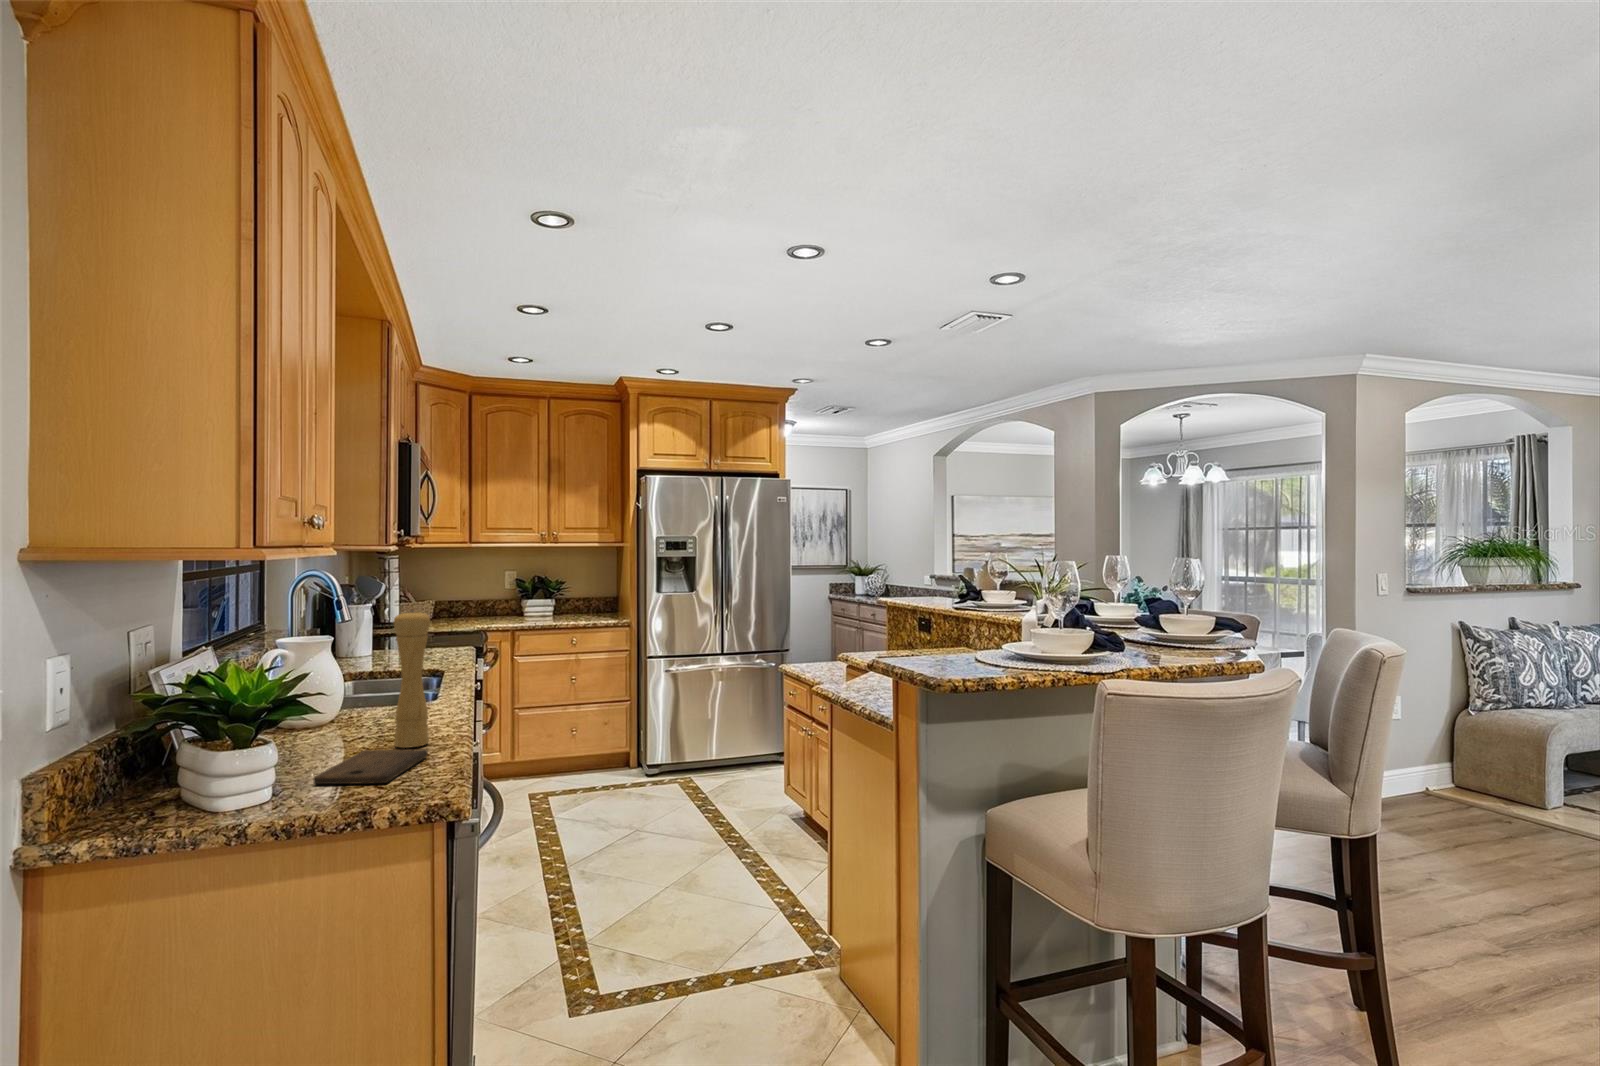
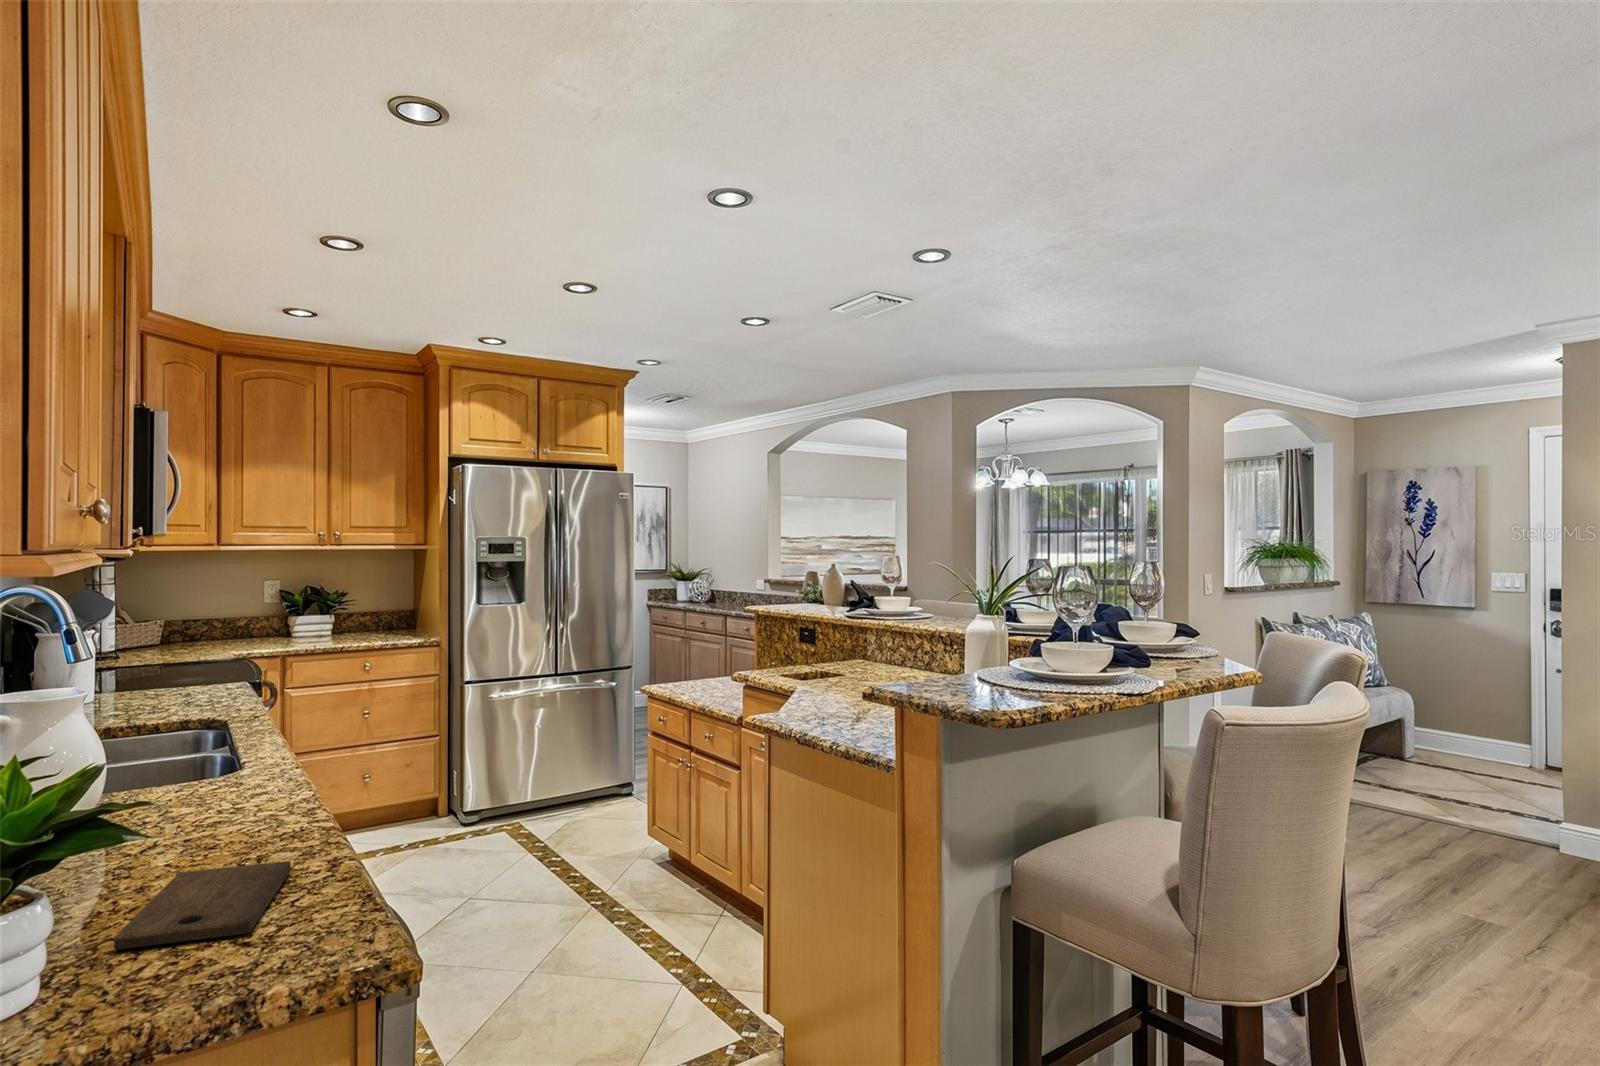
pepper mill: present [394,610,430,748] -> none [220,648,280,858]

